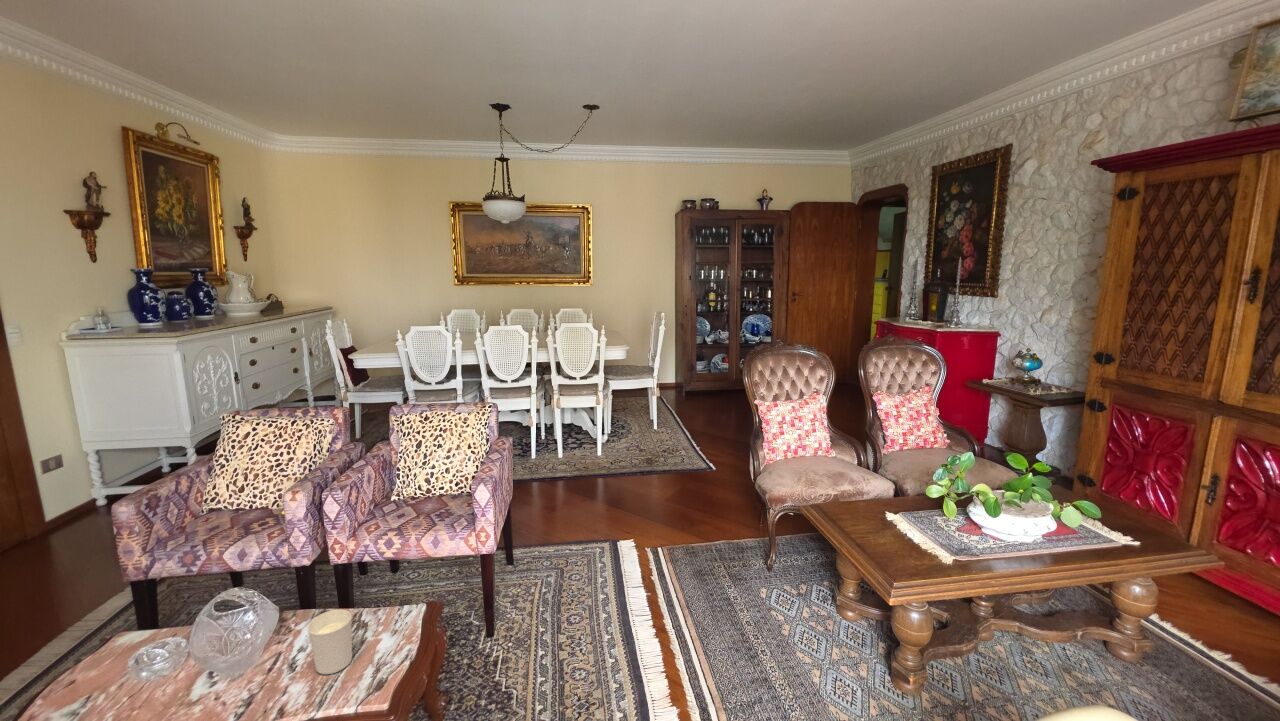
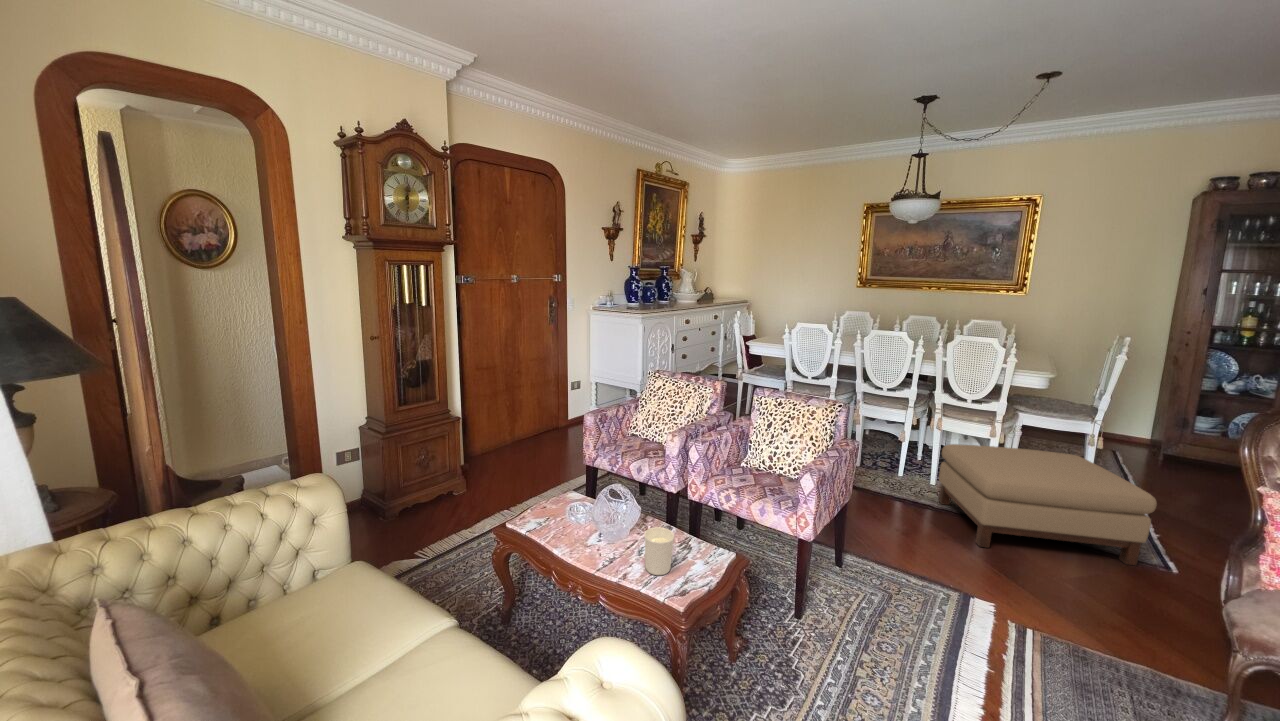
ottoman: none [569,405,708,500] -> present [939,444,1157,565]

